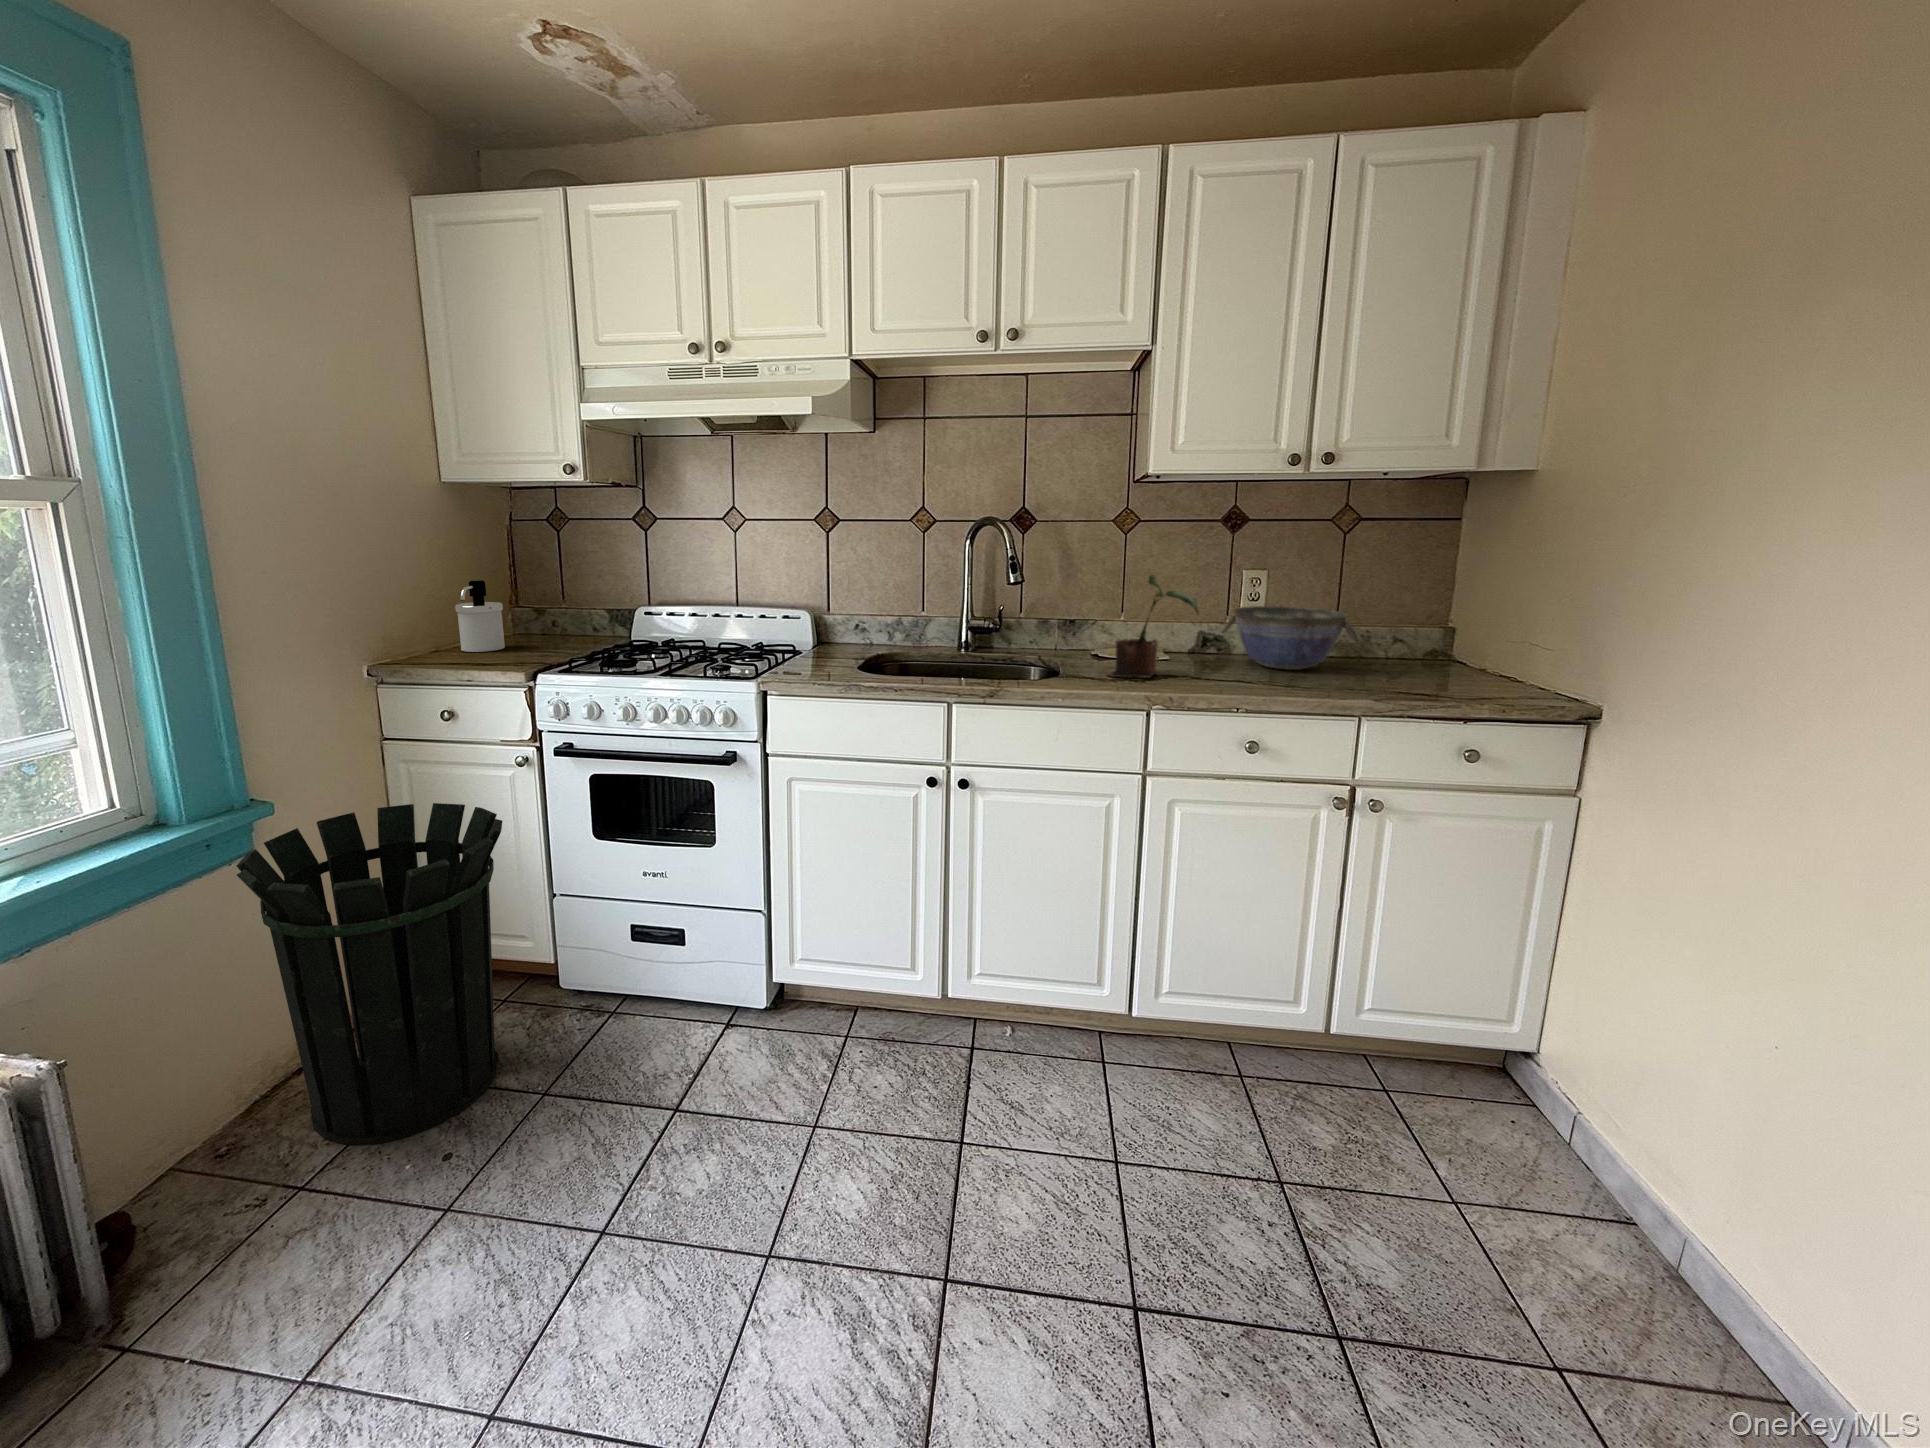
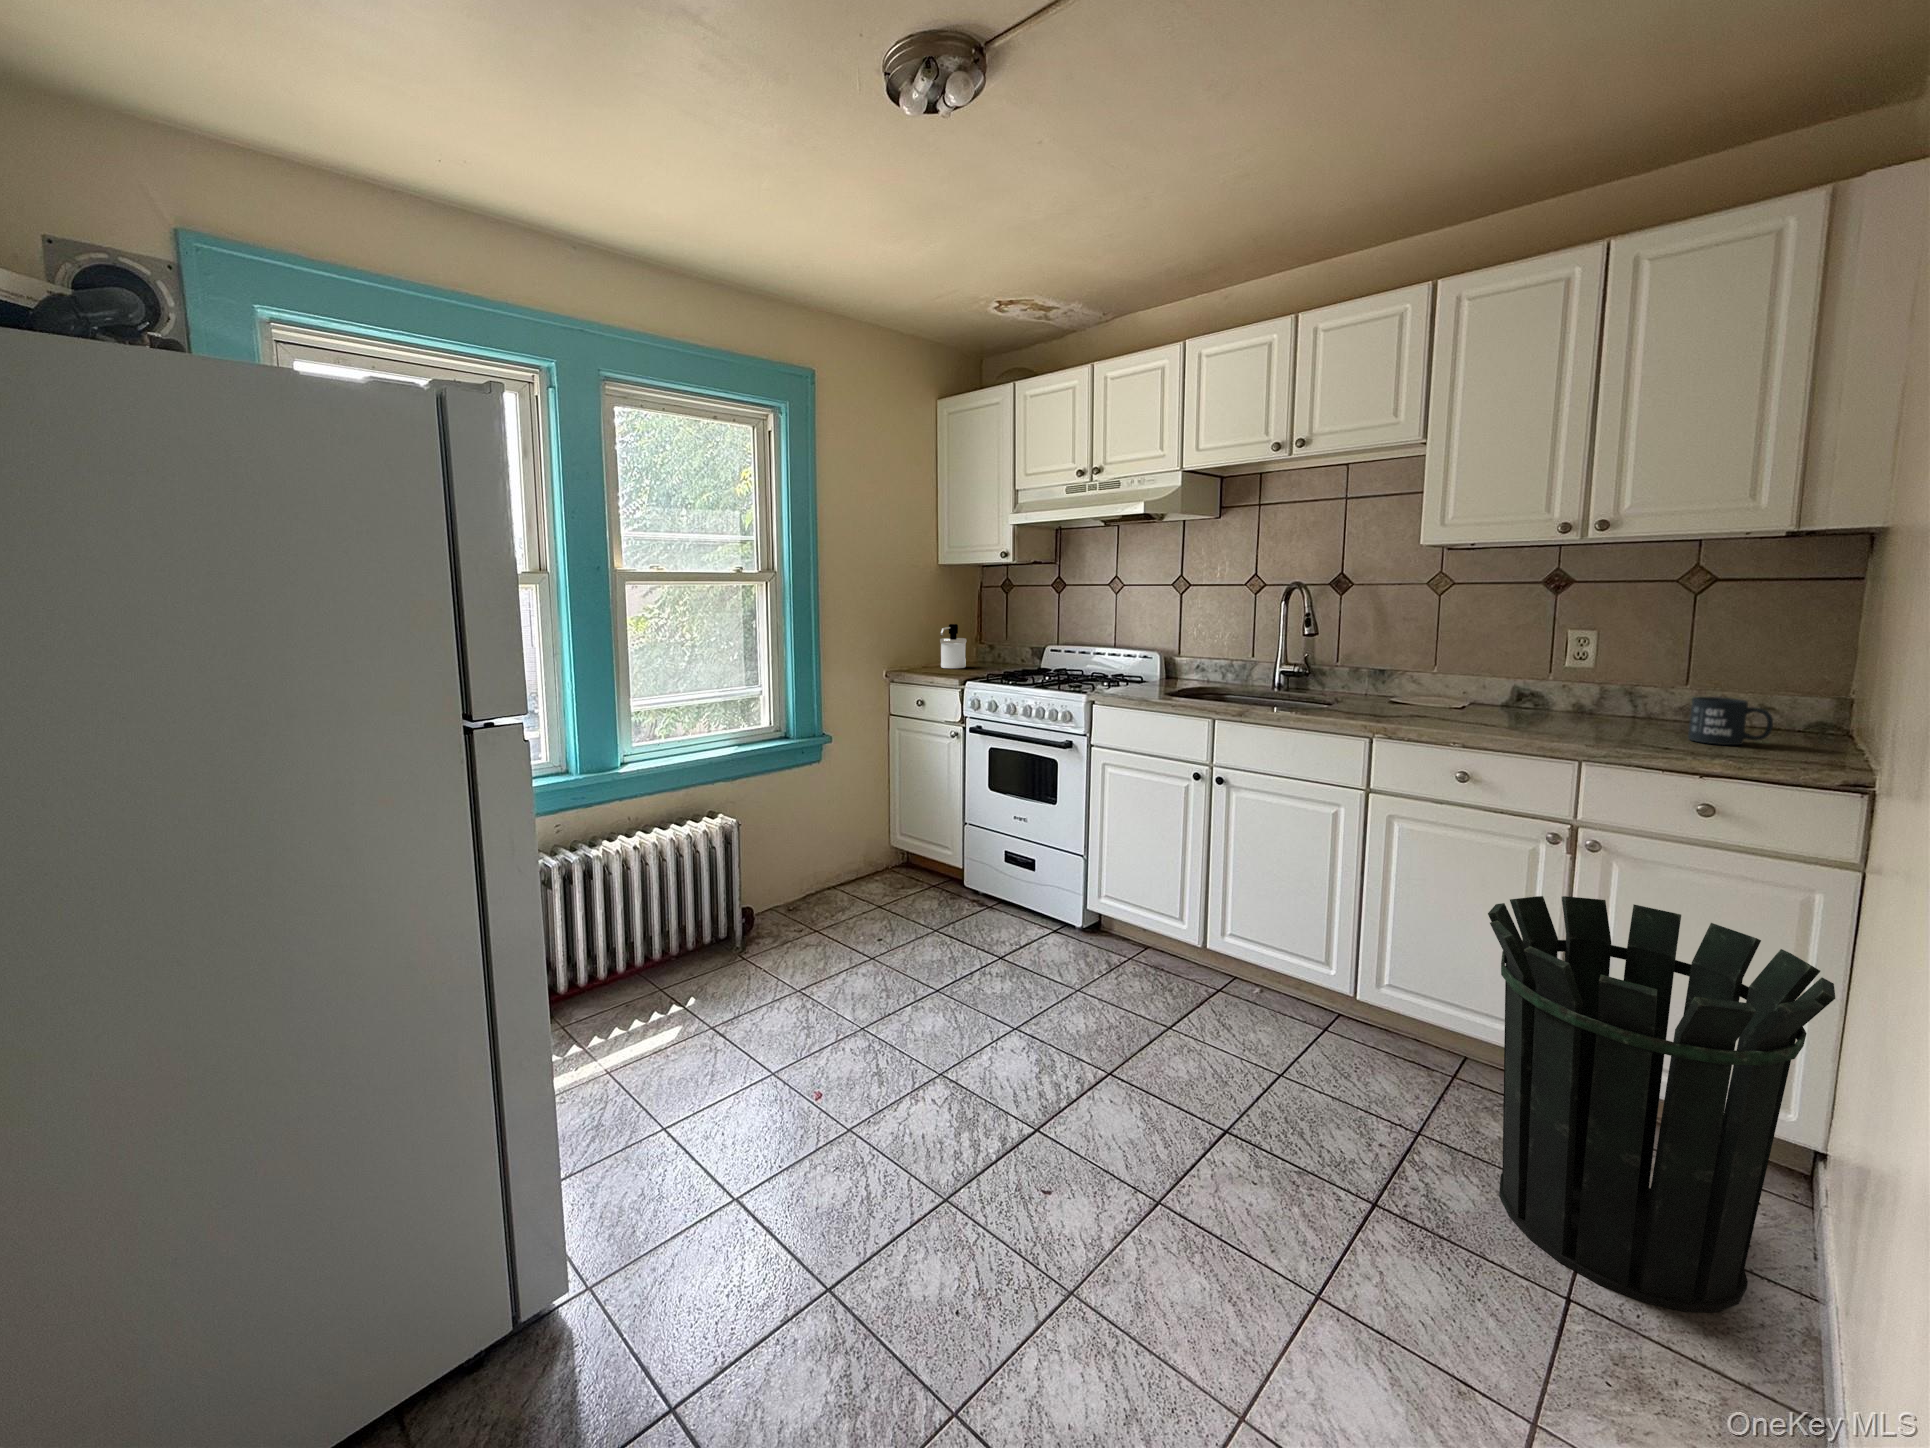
potted plant: present [1108,575,1199,678] -> none [1363,628,1449,715]
bowl: present [1222,606,1359,670] -> none [1514,663,1656,724]
mug: none [1399,636,1467,684] -> present [1688,697,1773,745]
waste bin: present [237,803,503,1145] -> present [1488,896,1835,1312]

